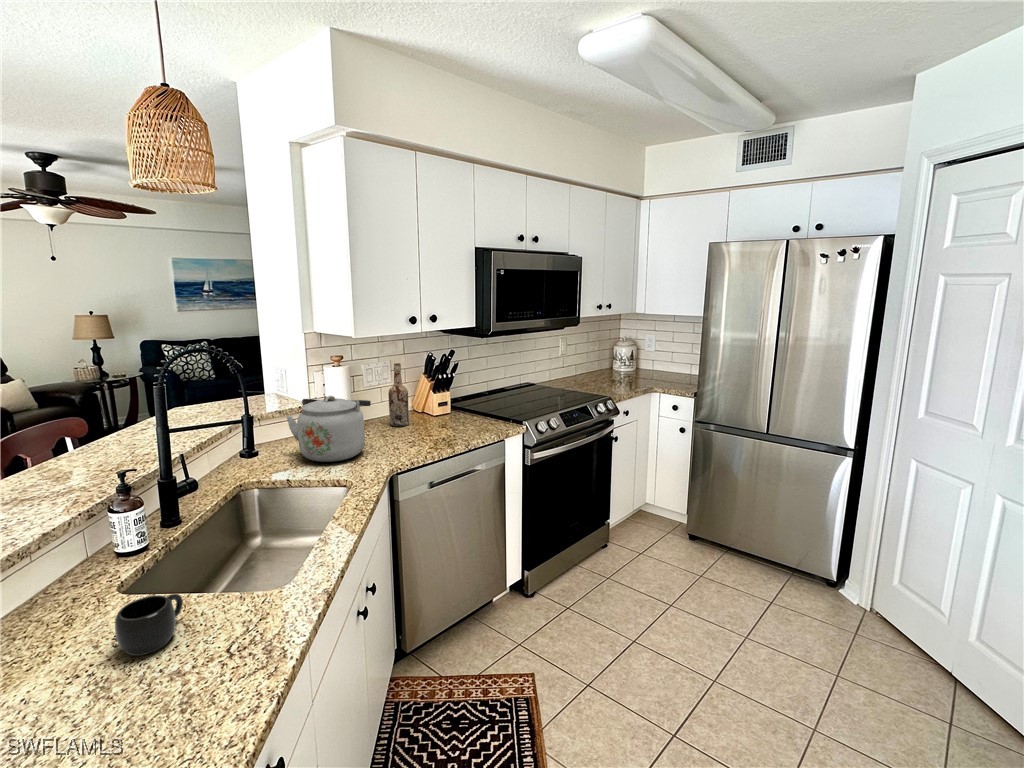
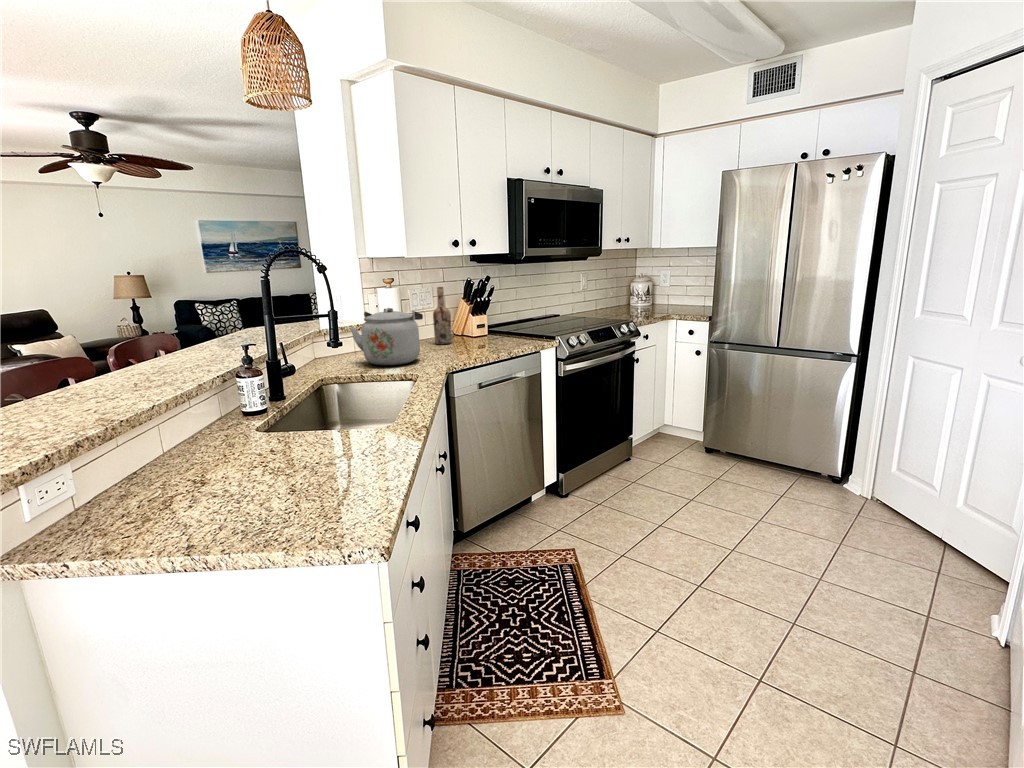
mug: present [115,594,183,656] -> none [272,421,315,462]

